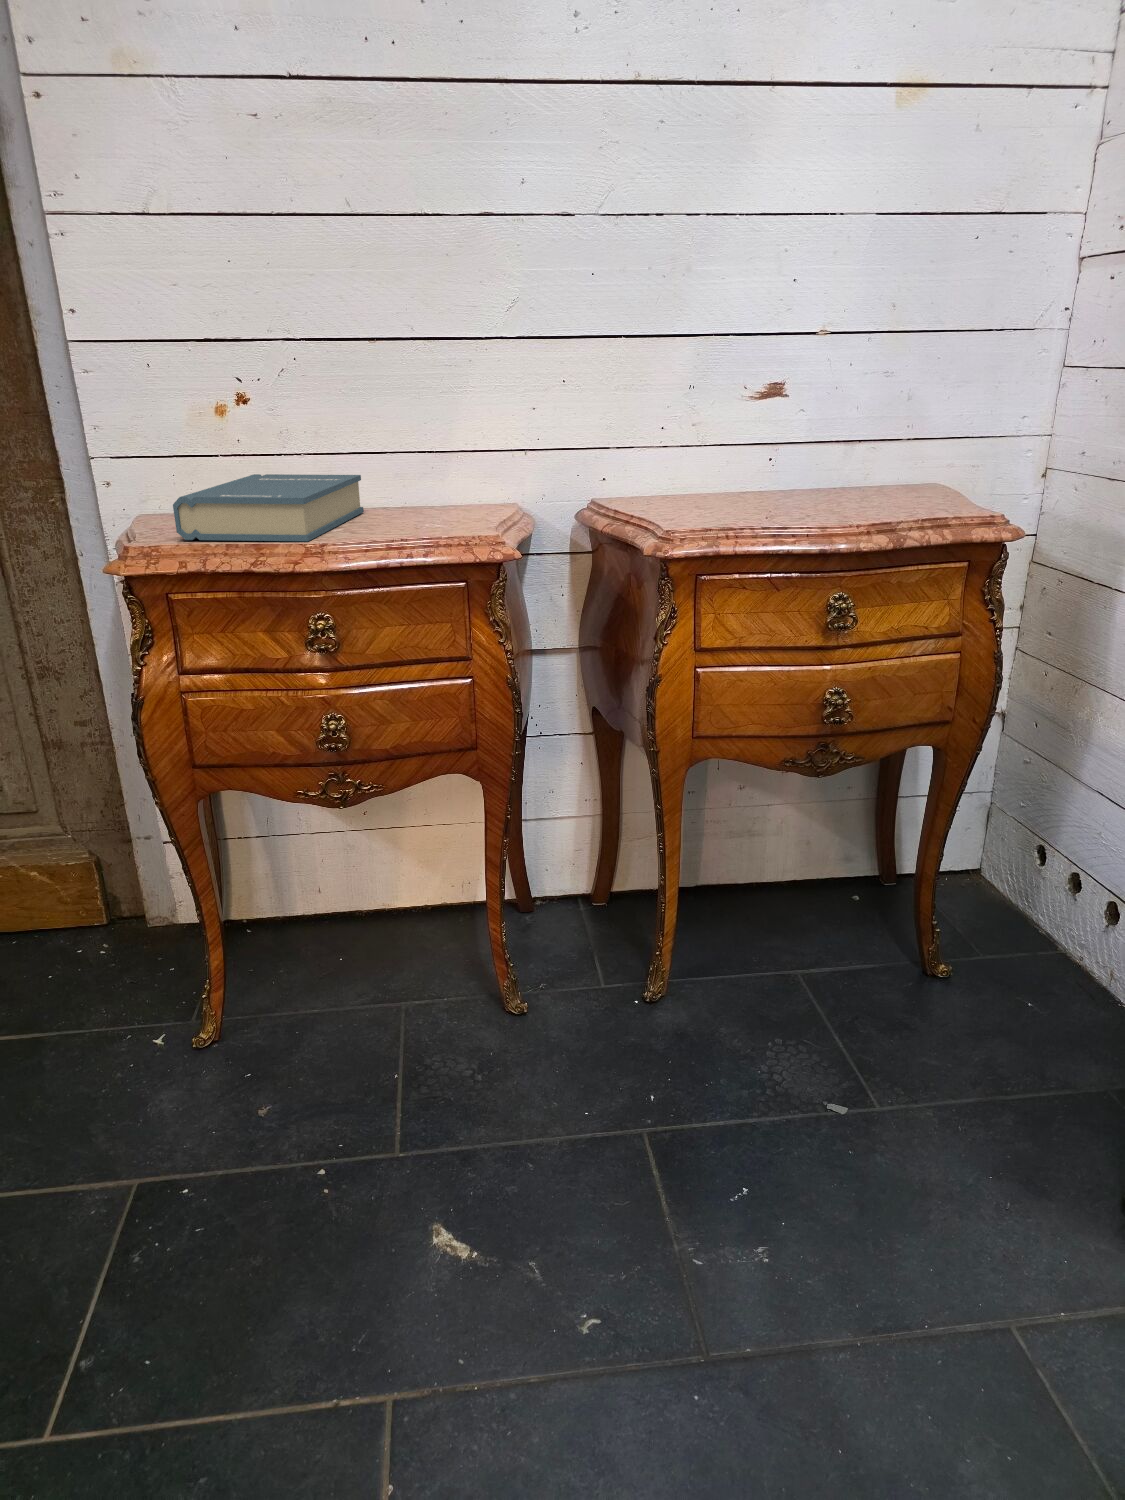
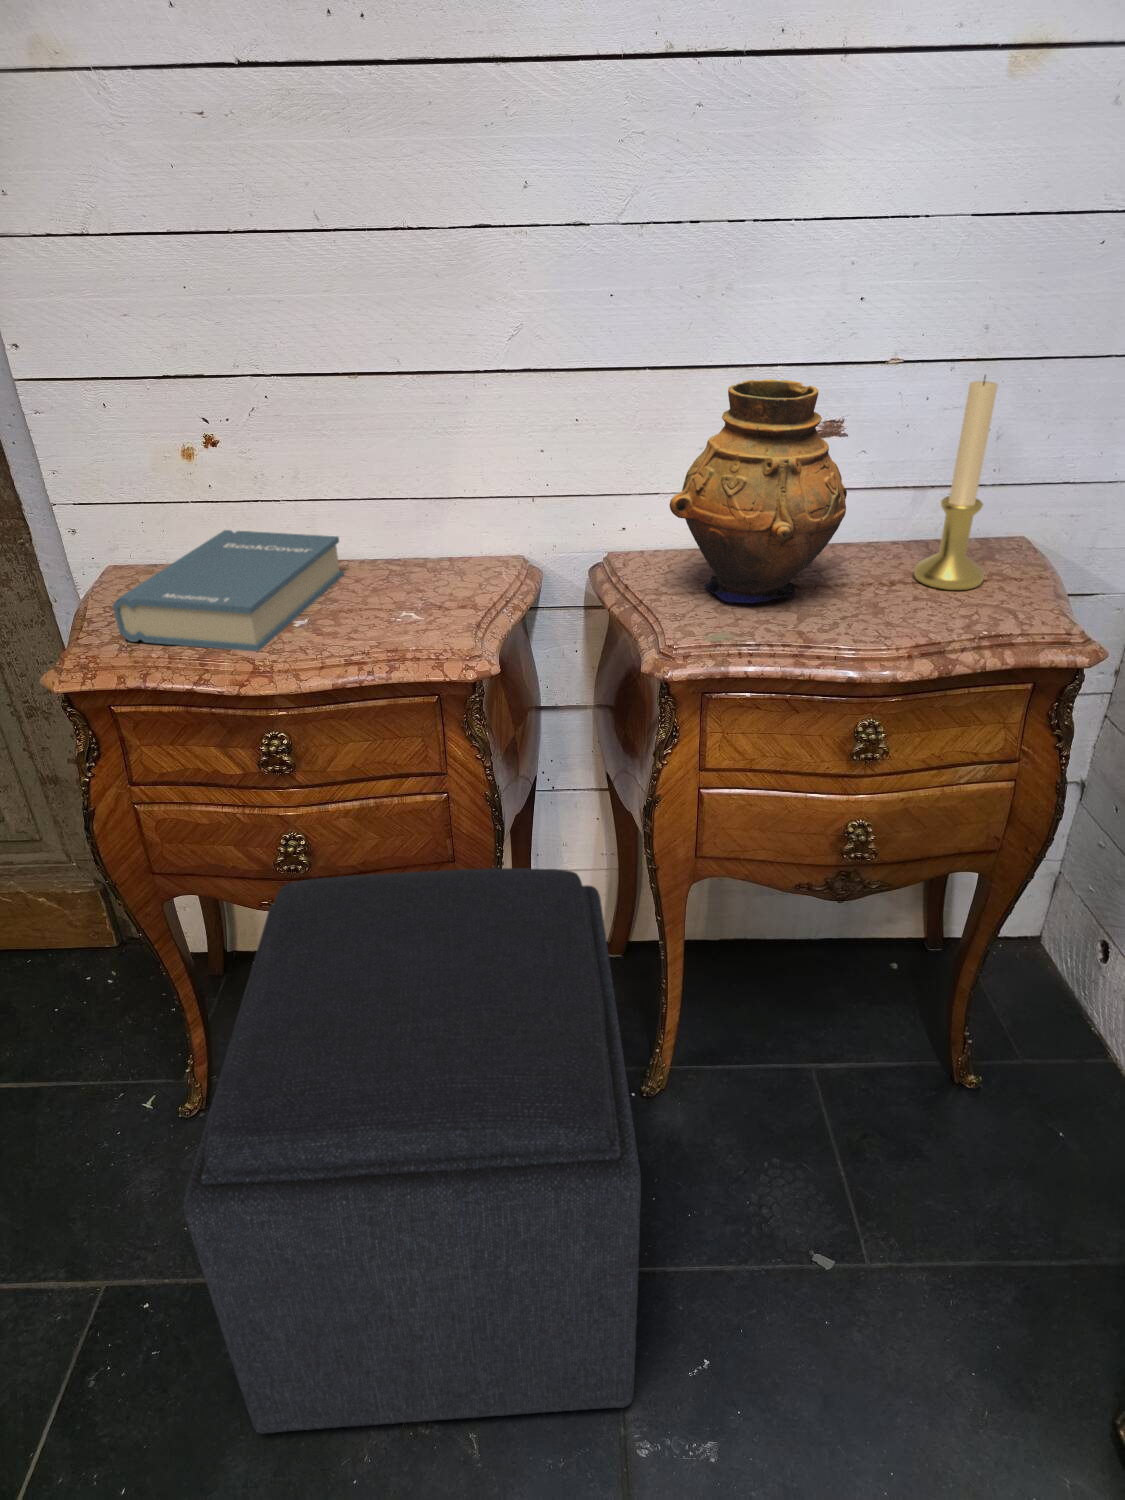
candle holder: none [857,322,916,503] -> present [914,376,998,590]
vase: none [658,325,803,510] -> present [670,379,847,603]
ottoman: none [276,749,691,1274] -> present [184,868,641,1433]

